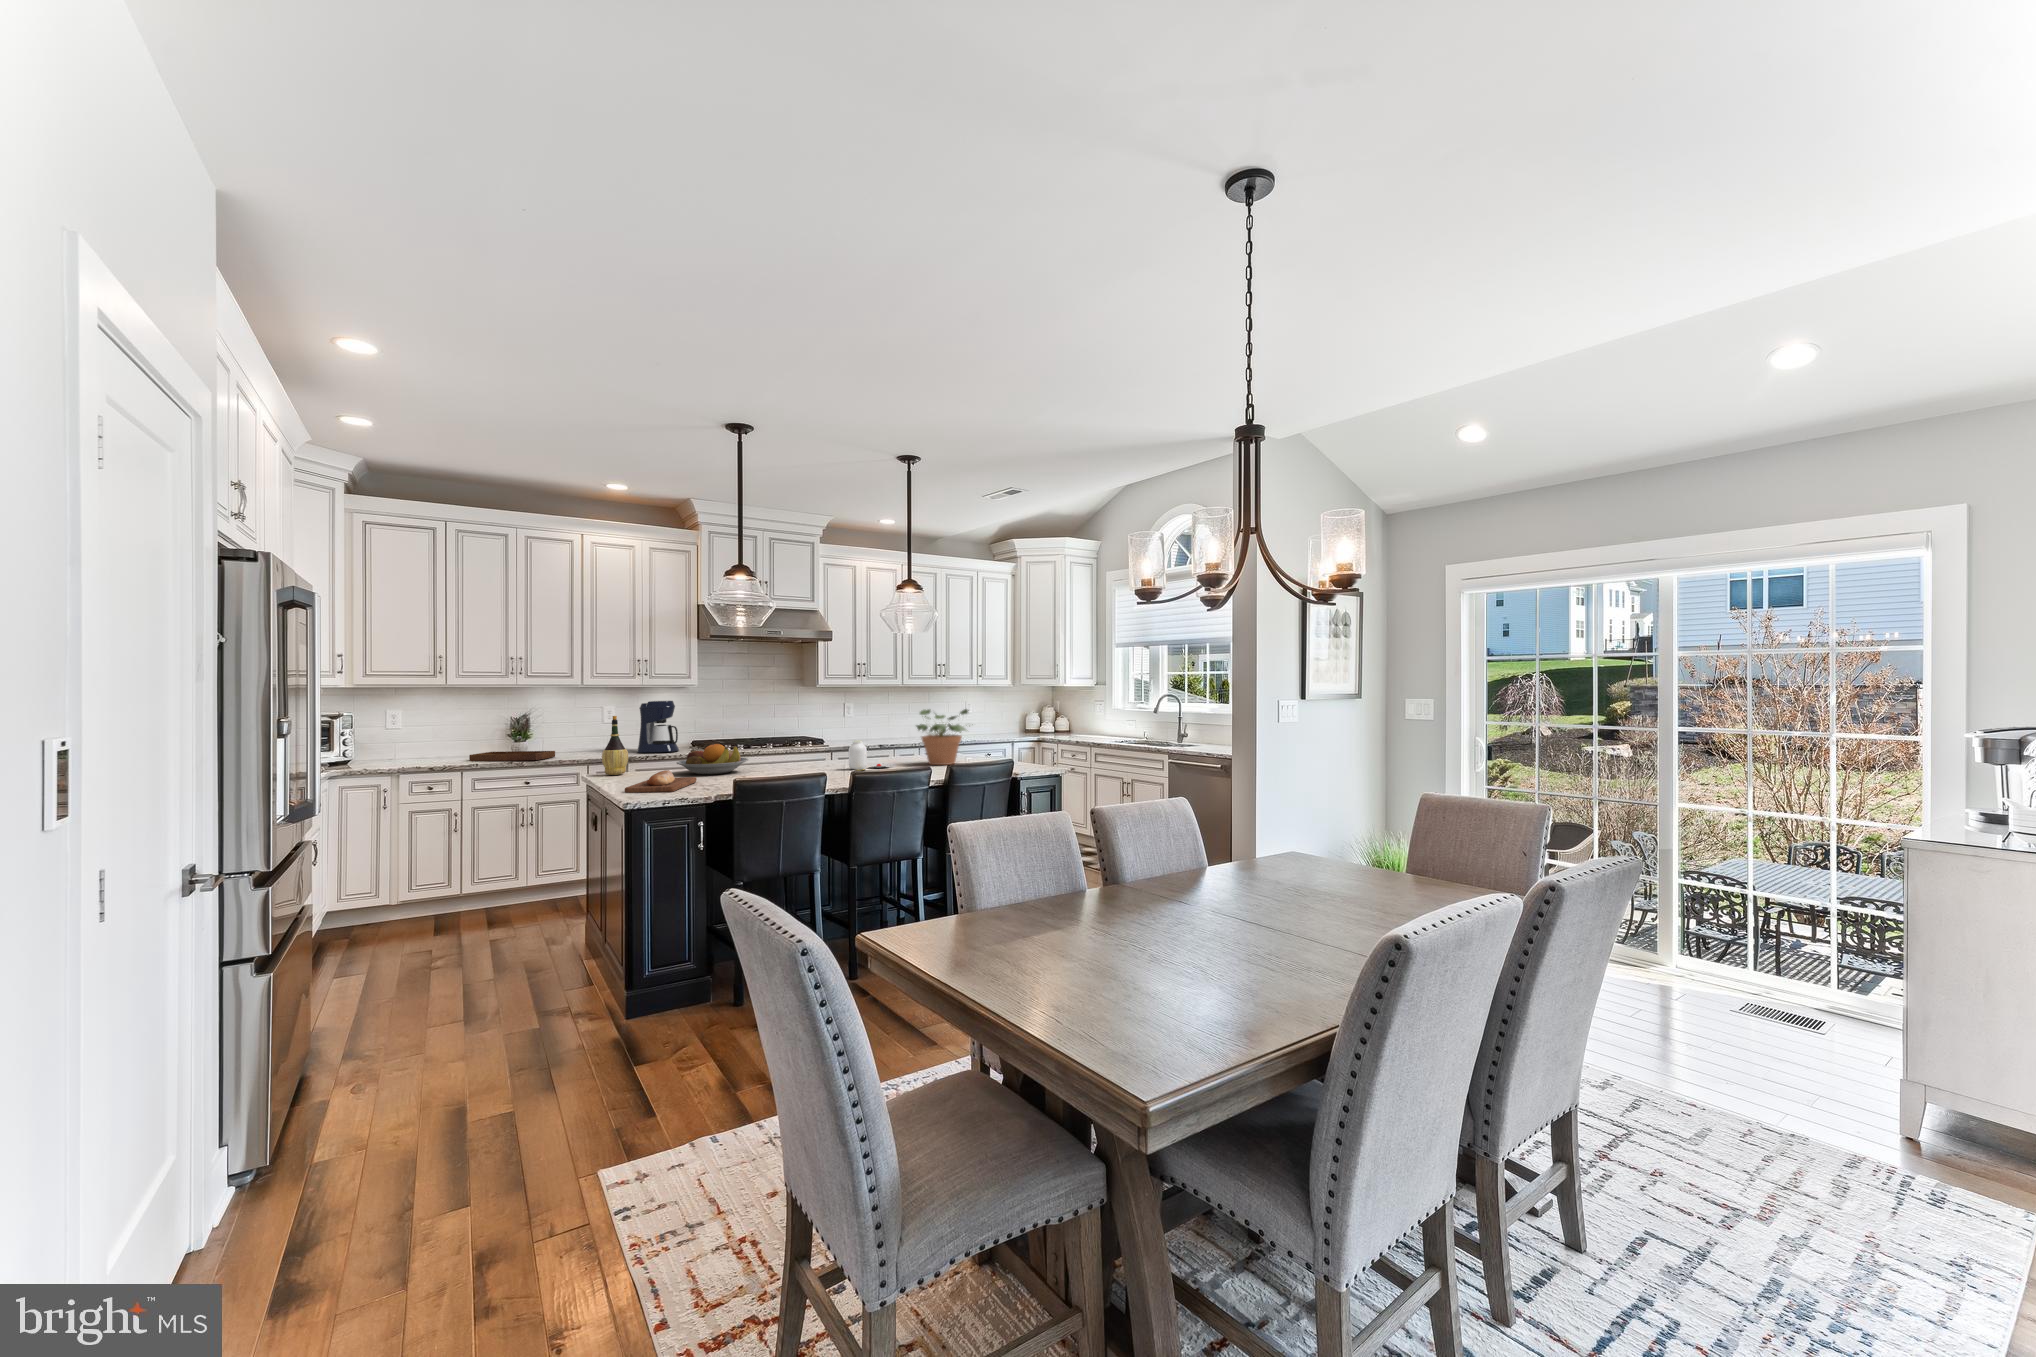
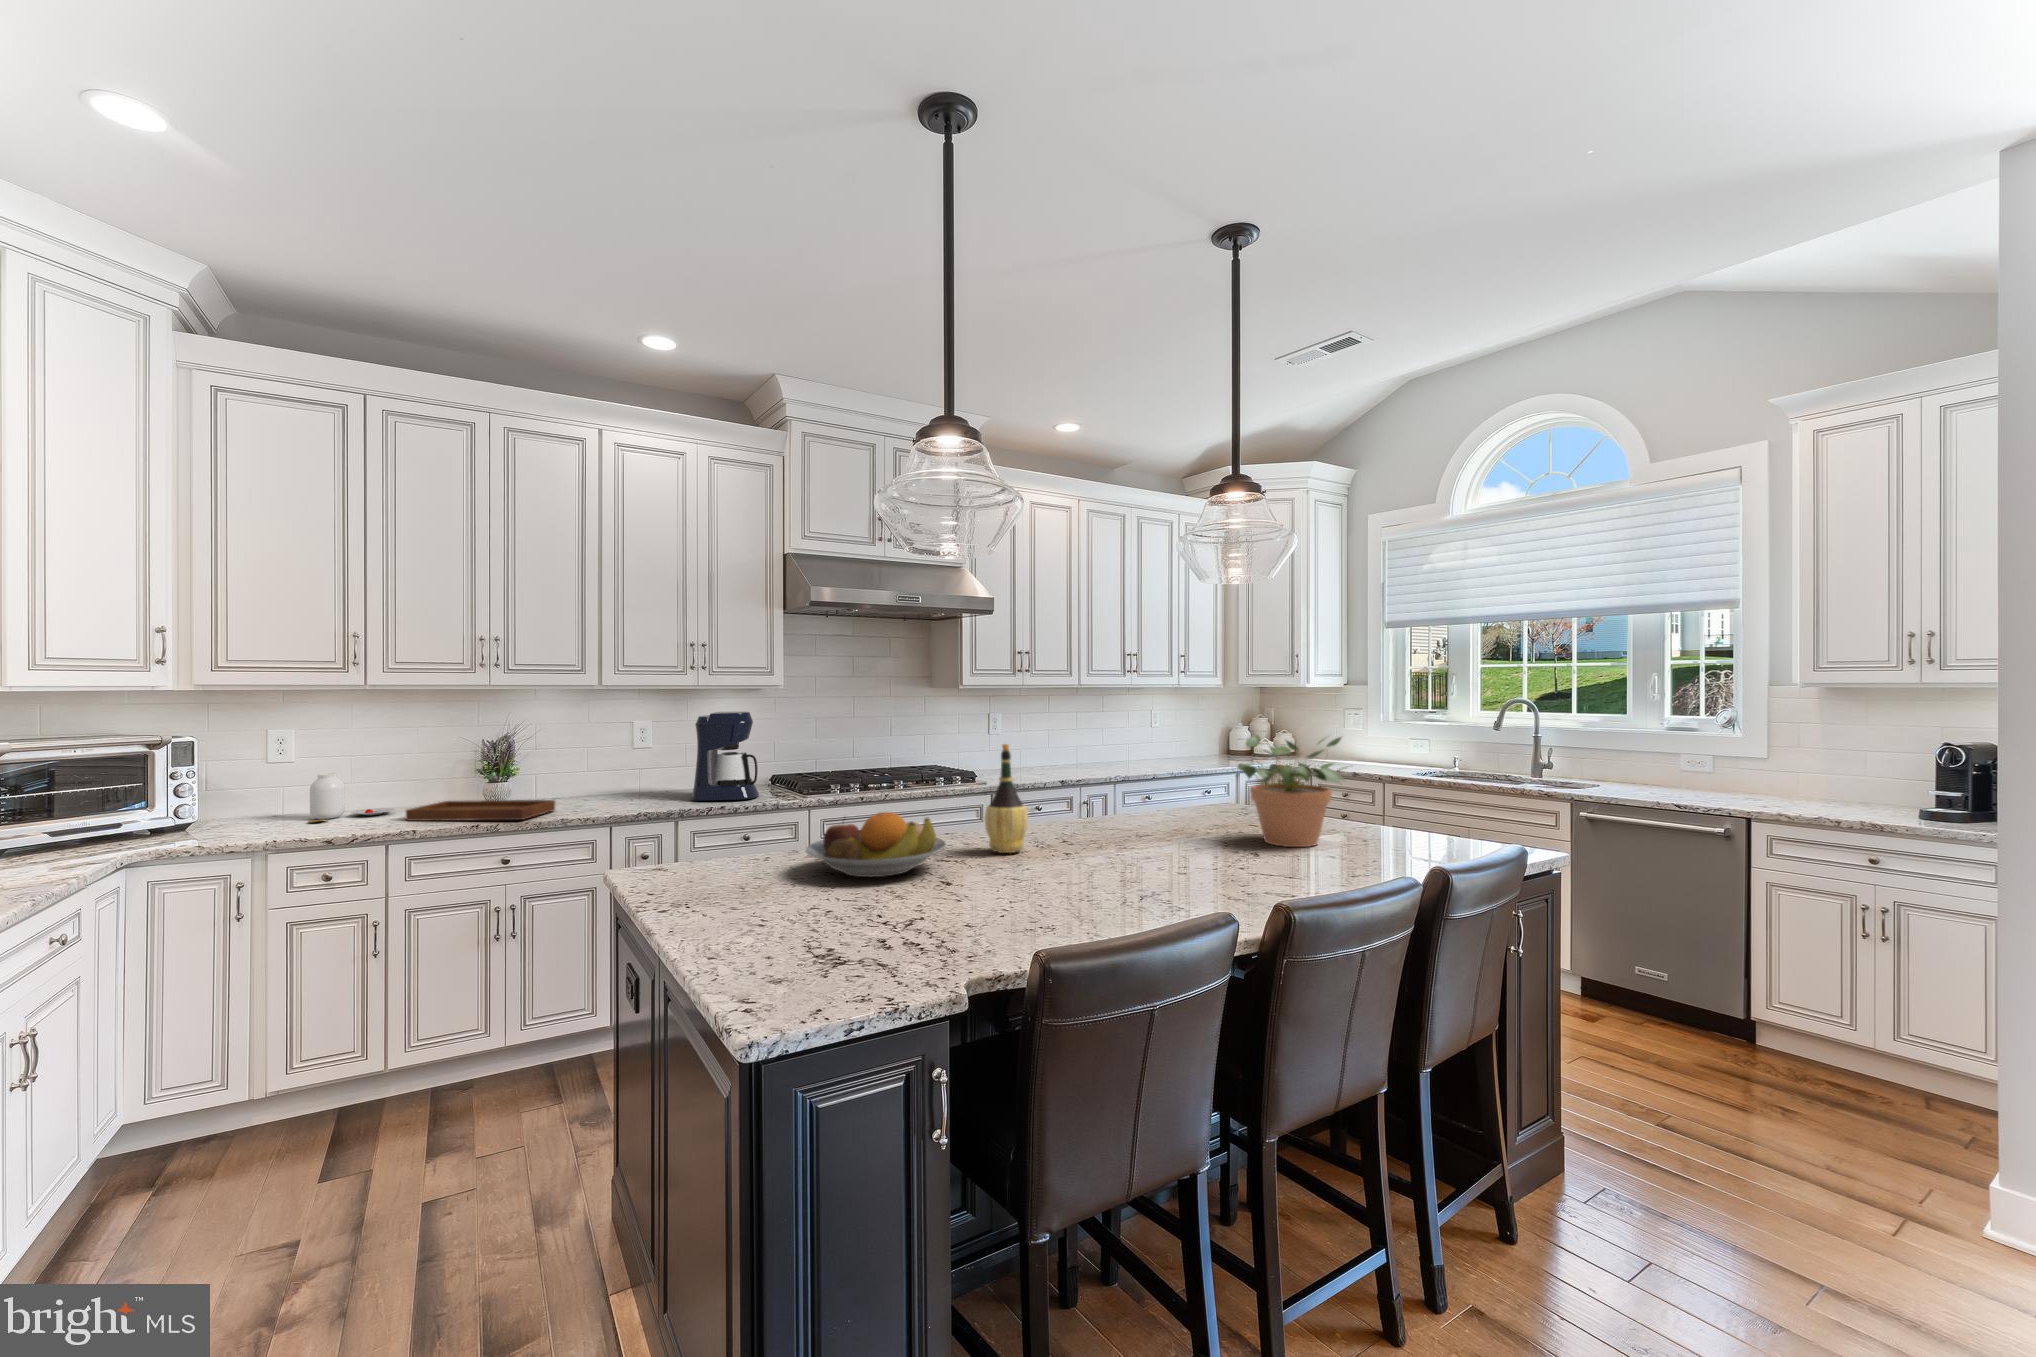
wine bottle: present [602,716,628,775] -> present [985,744,1028,853]
jar: present [849,741,891,771] -> present [309,773,394,823]
bread loaf: present [625,770,697,793] -> none [739,893,880,975]

